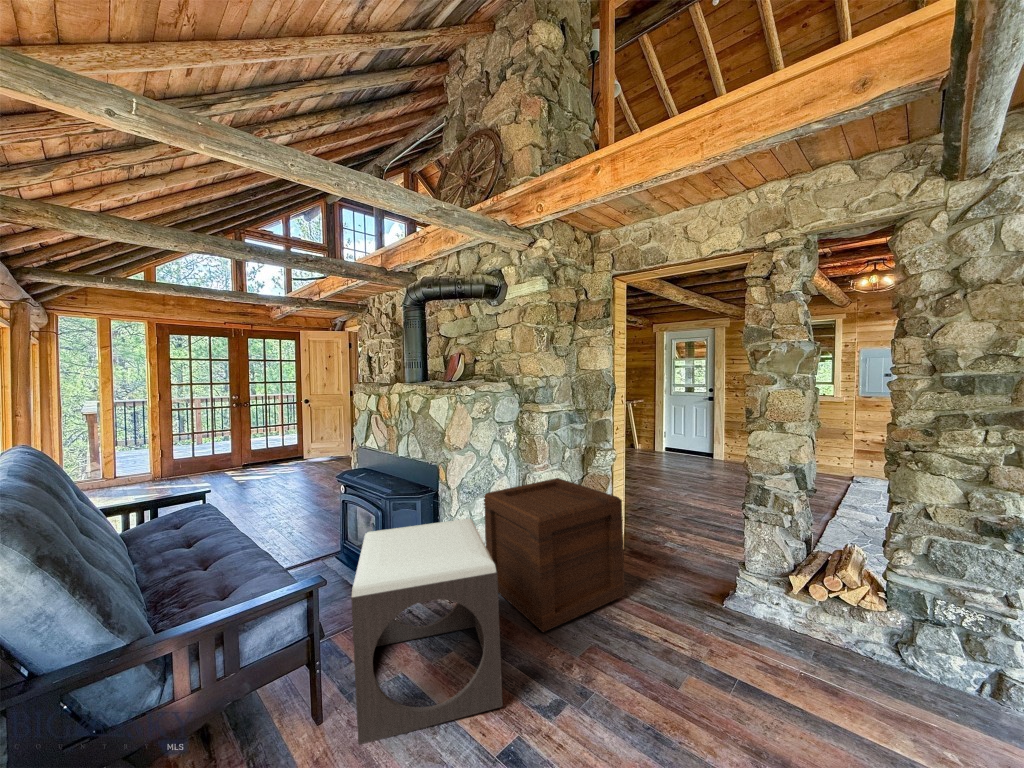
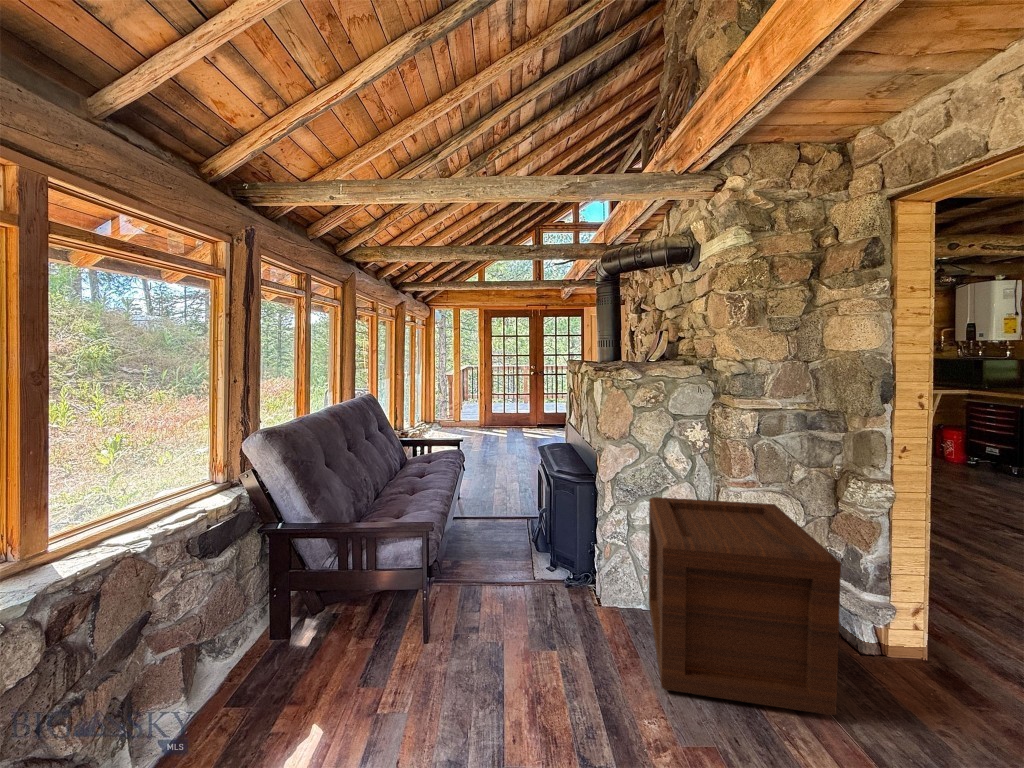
footstool: present [351,519,503,745] -> none [429,501,600,731]

